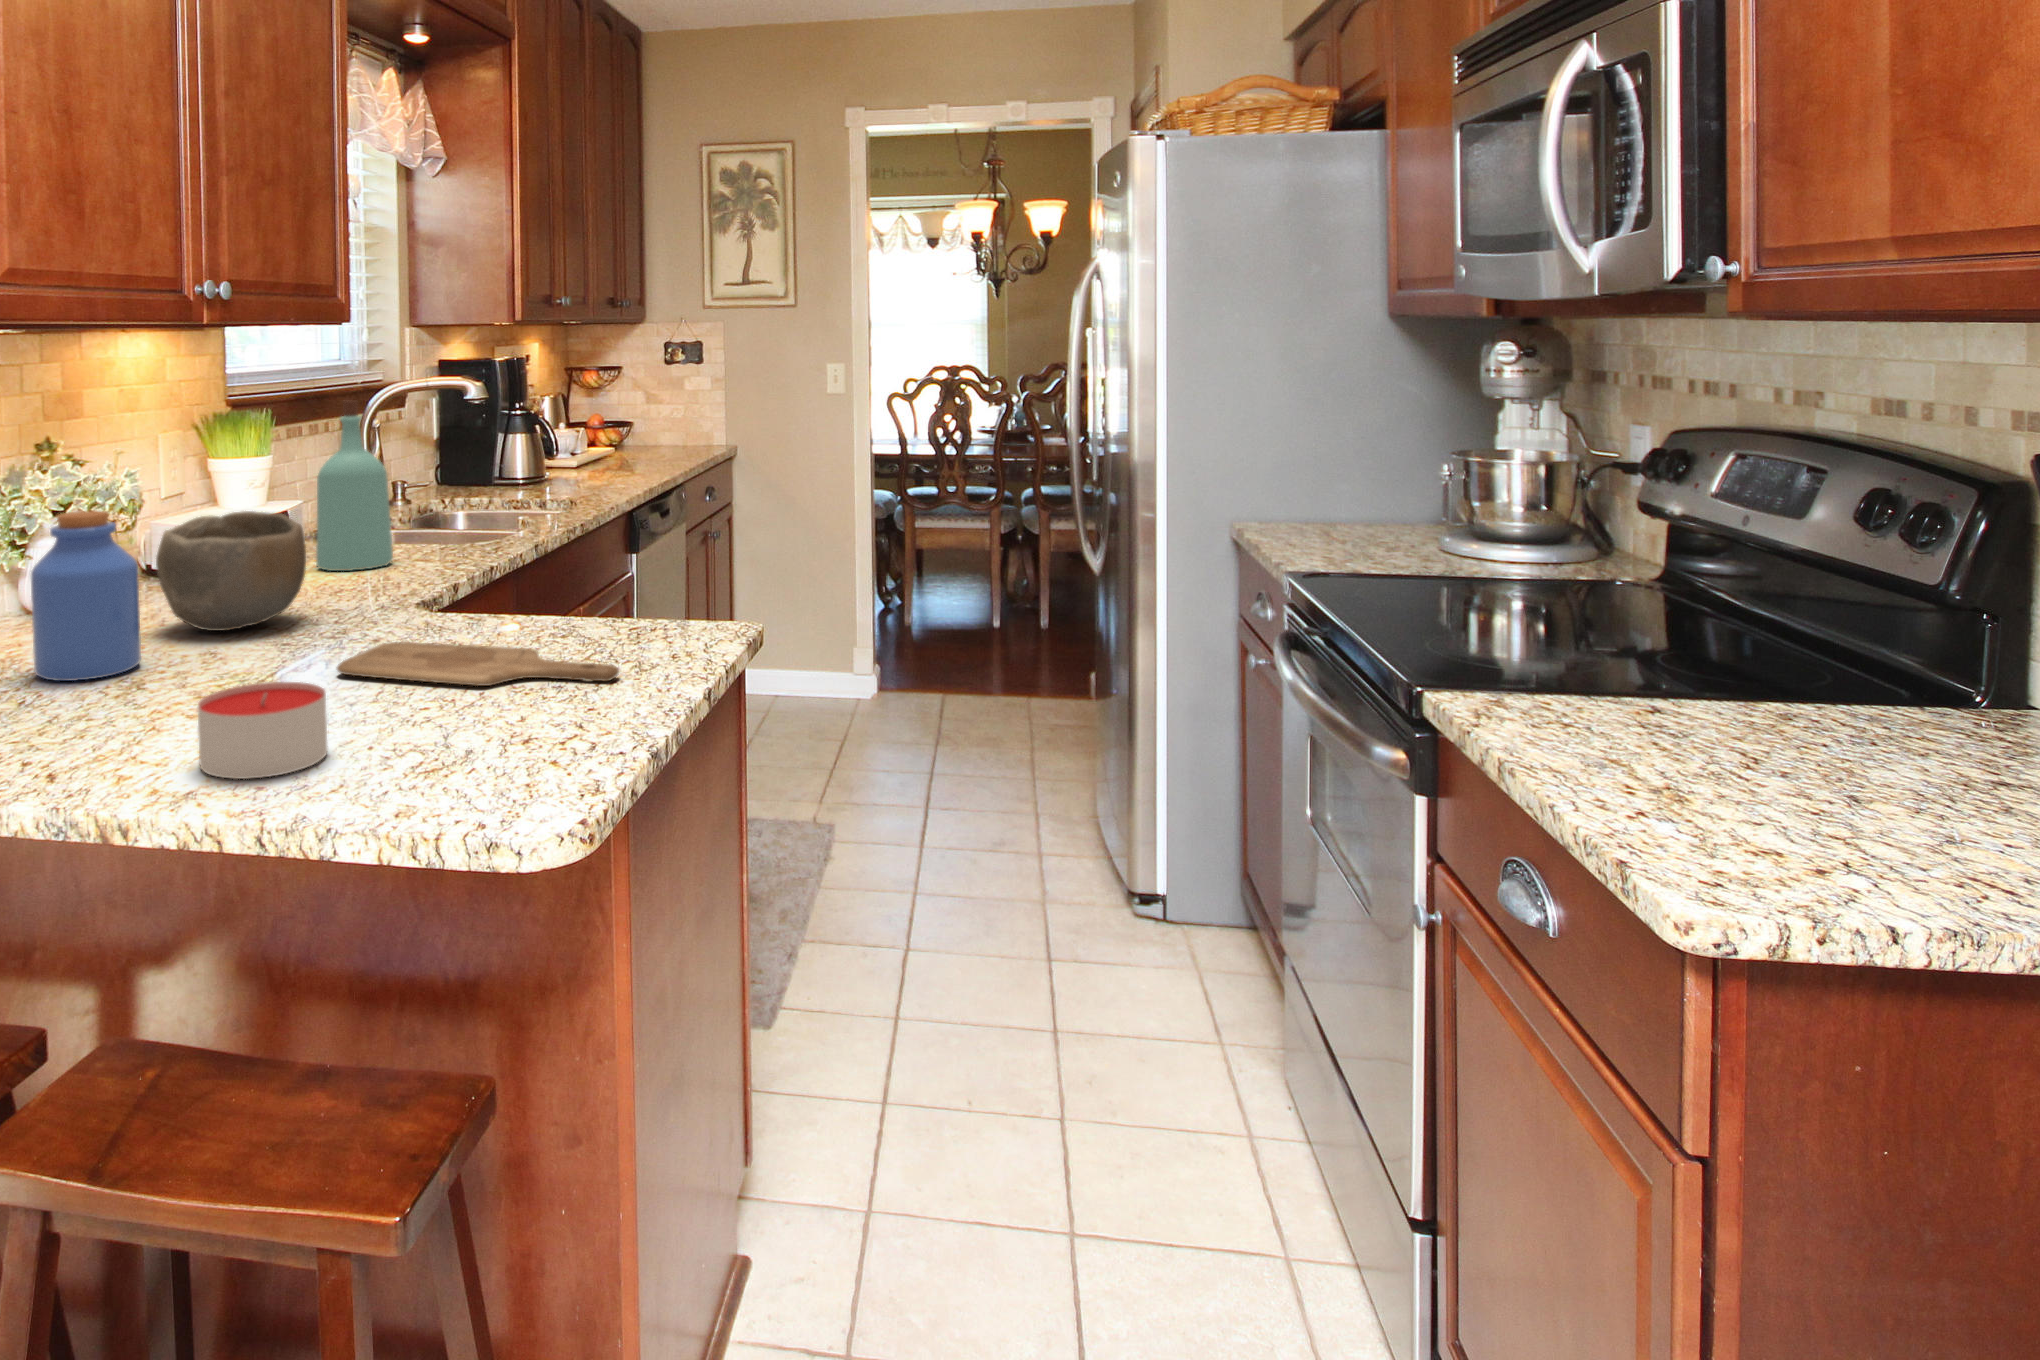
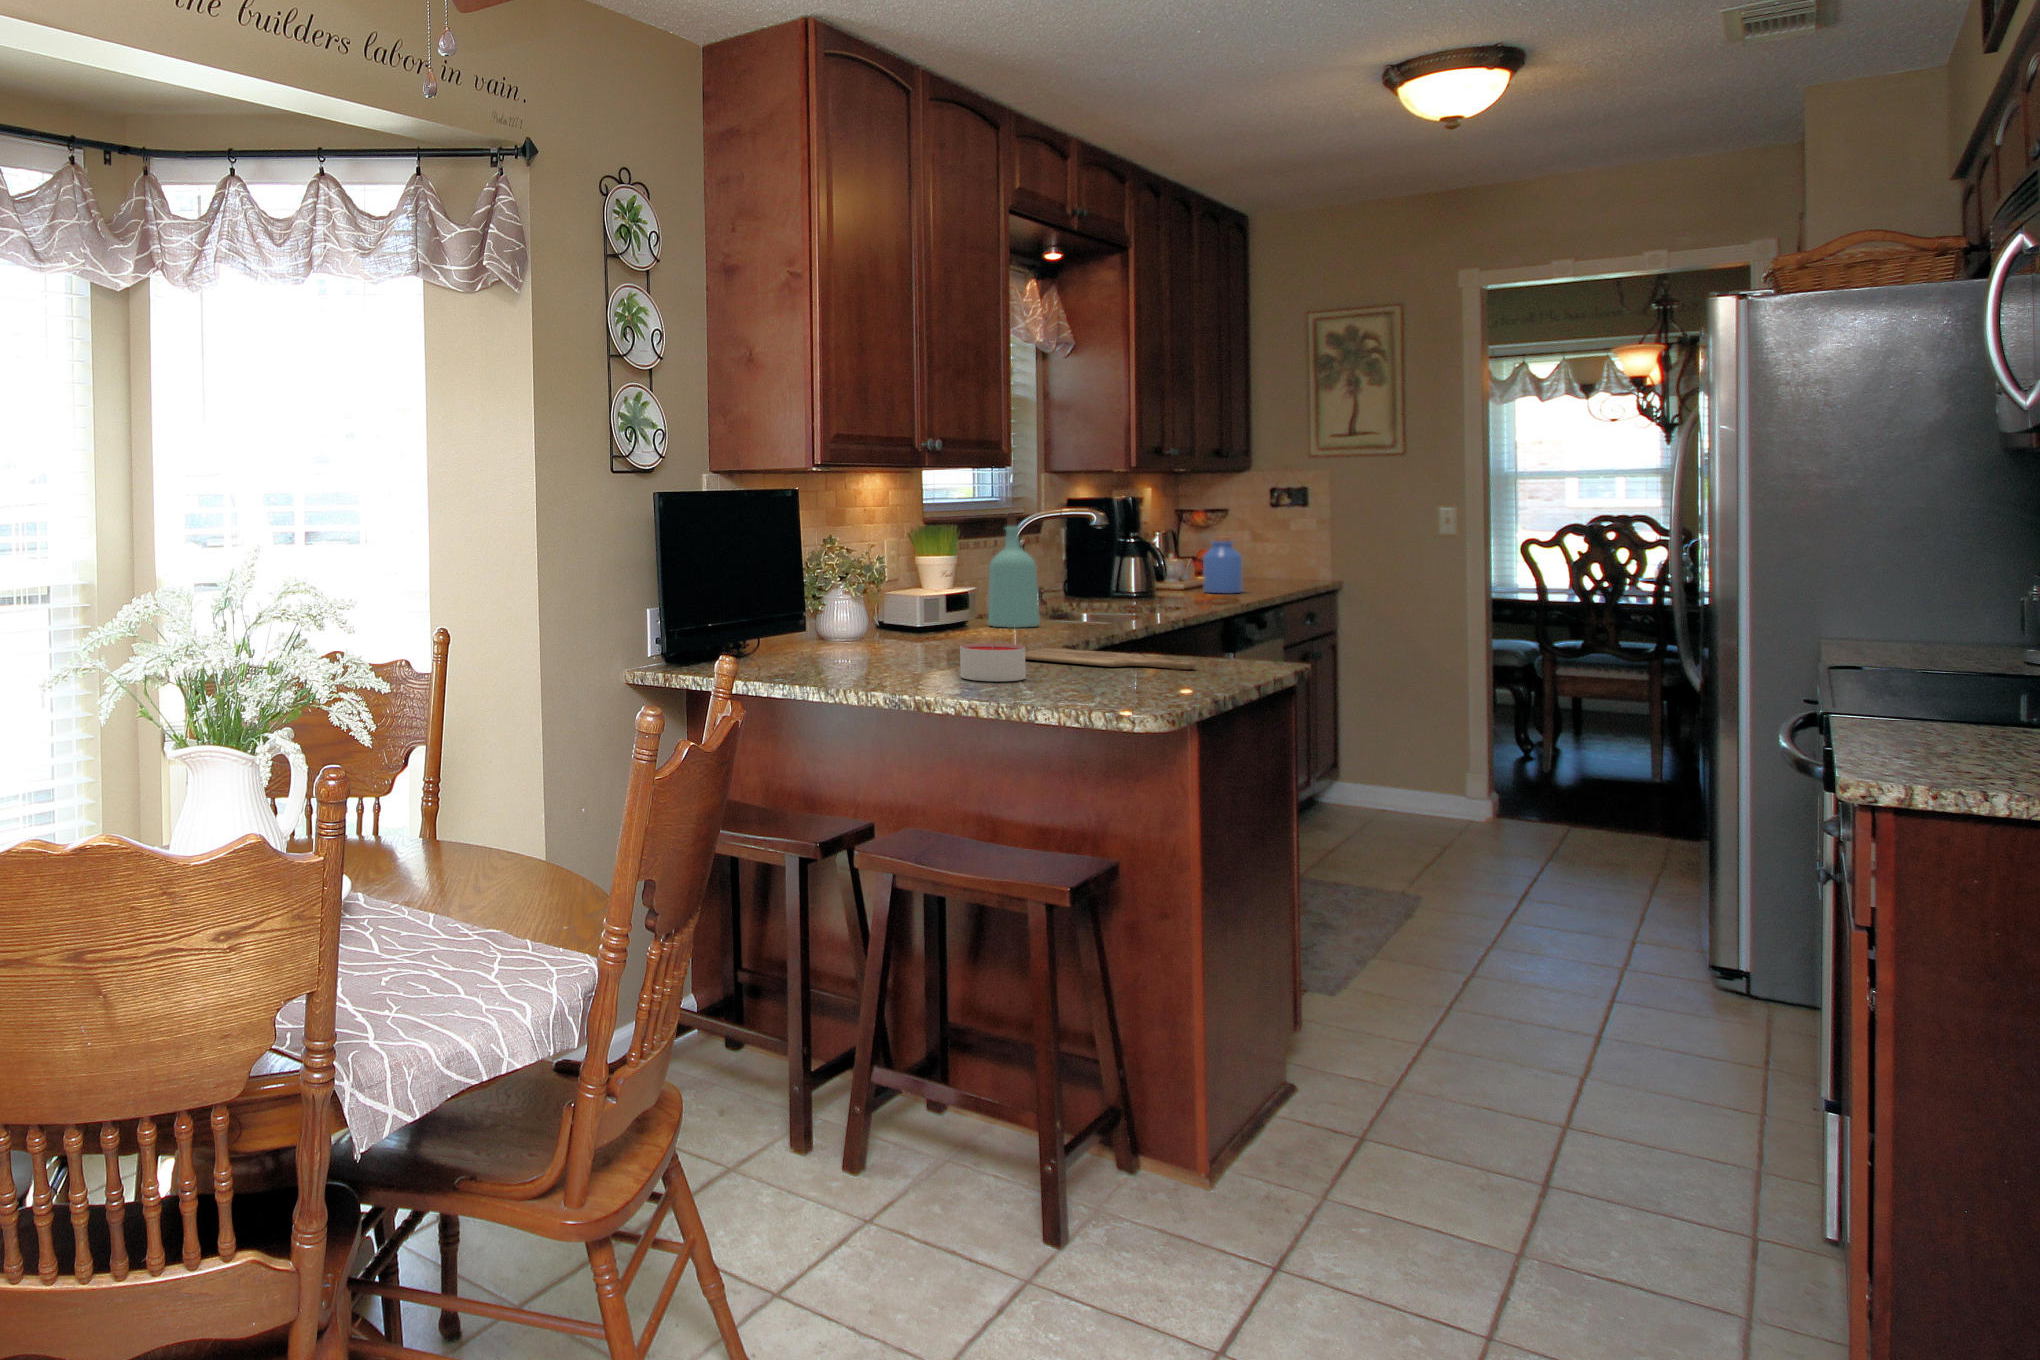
jar: present [31,511,141,681] -> present [1203,536,1243,594]
bowl: present [156,511,306,631] -> none [905,577,992,643]

